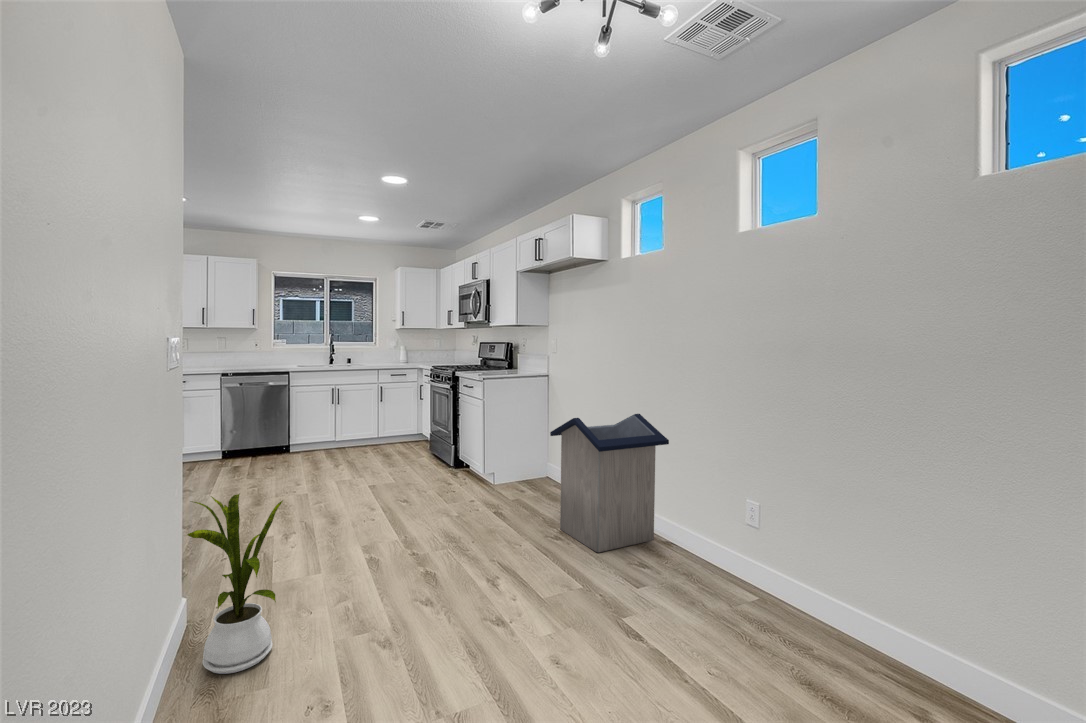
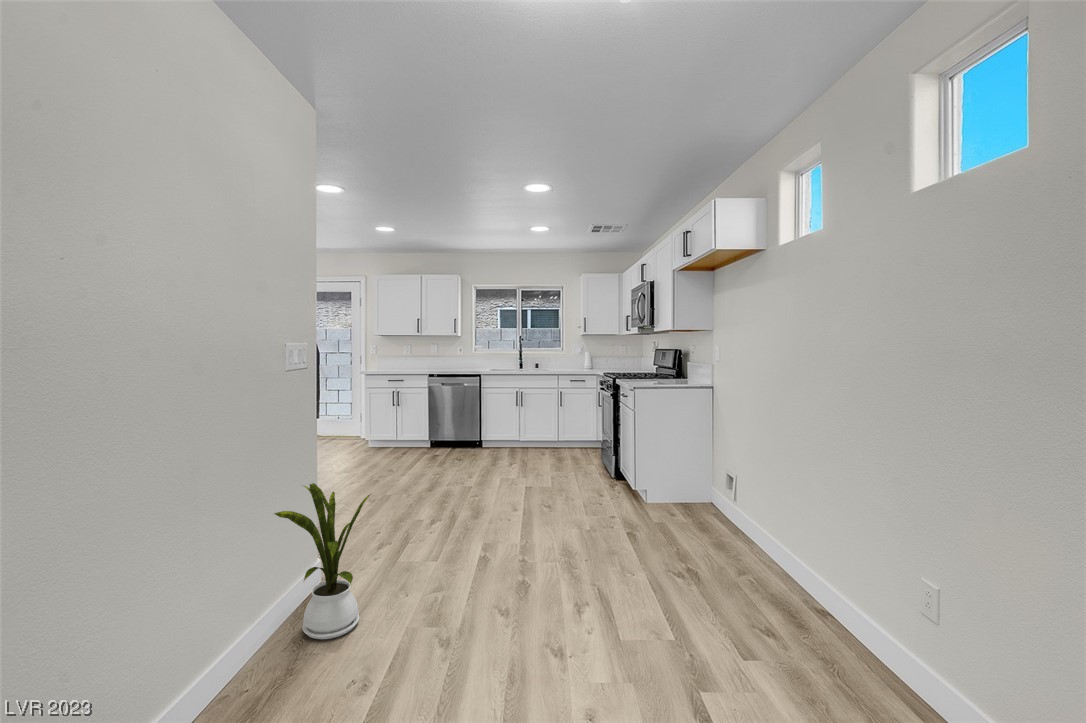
trash can: present [550,414,669,552] -> none [680,438,824,602]

